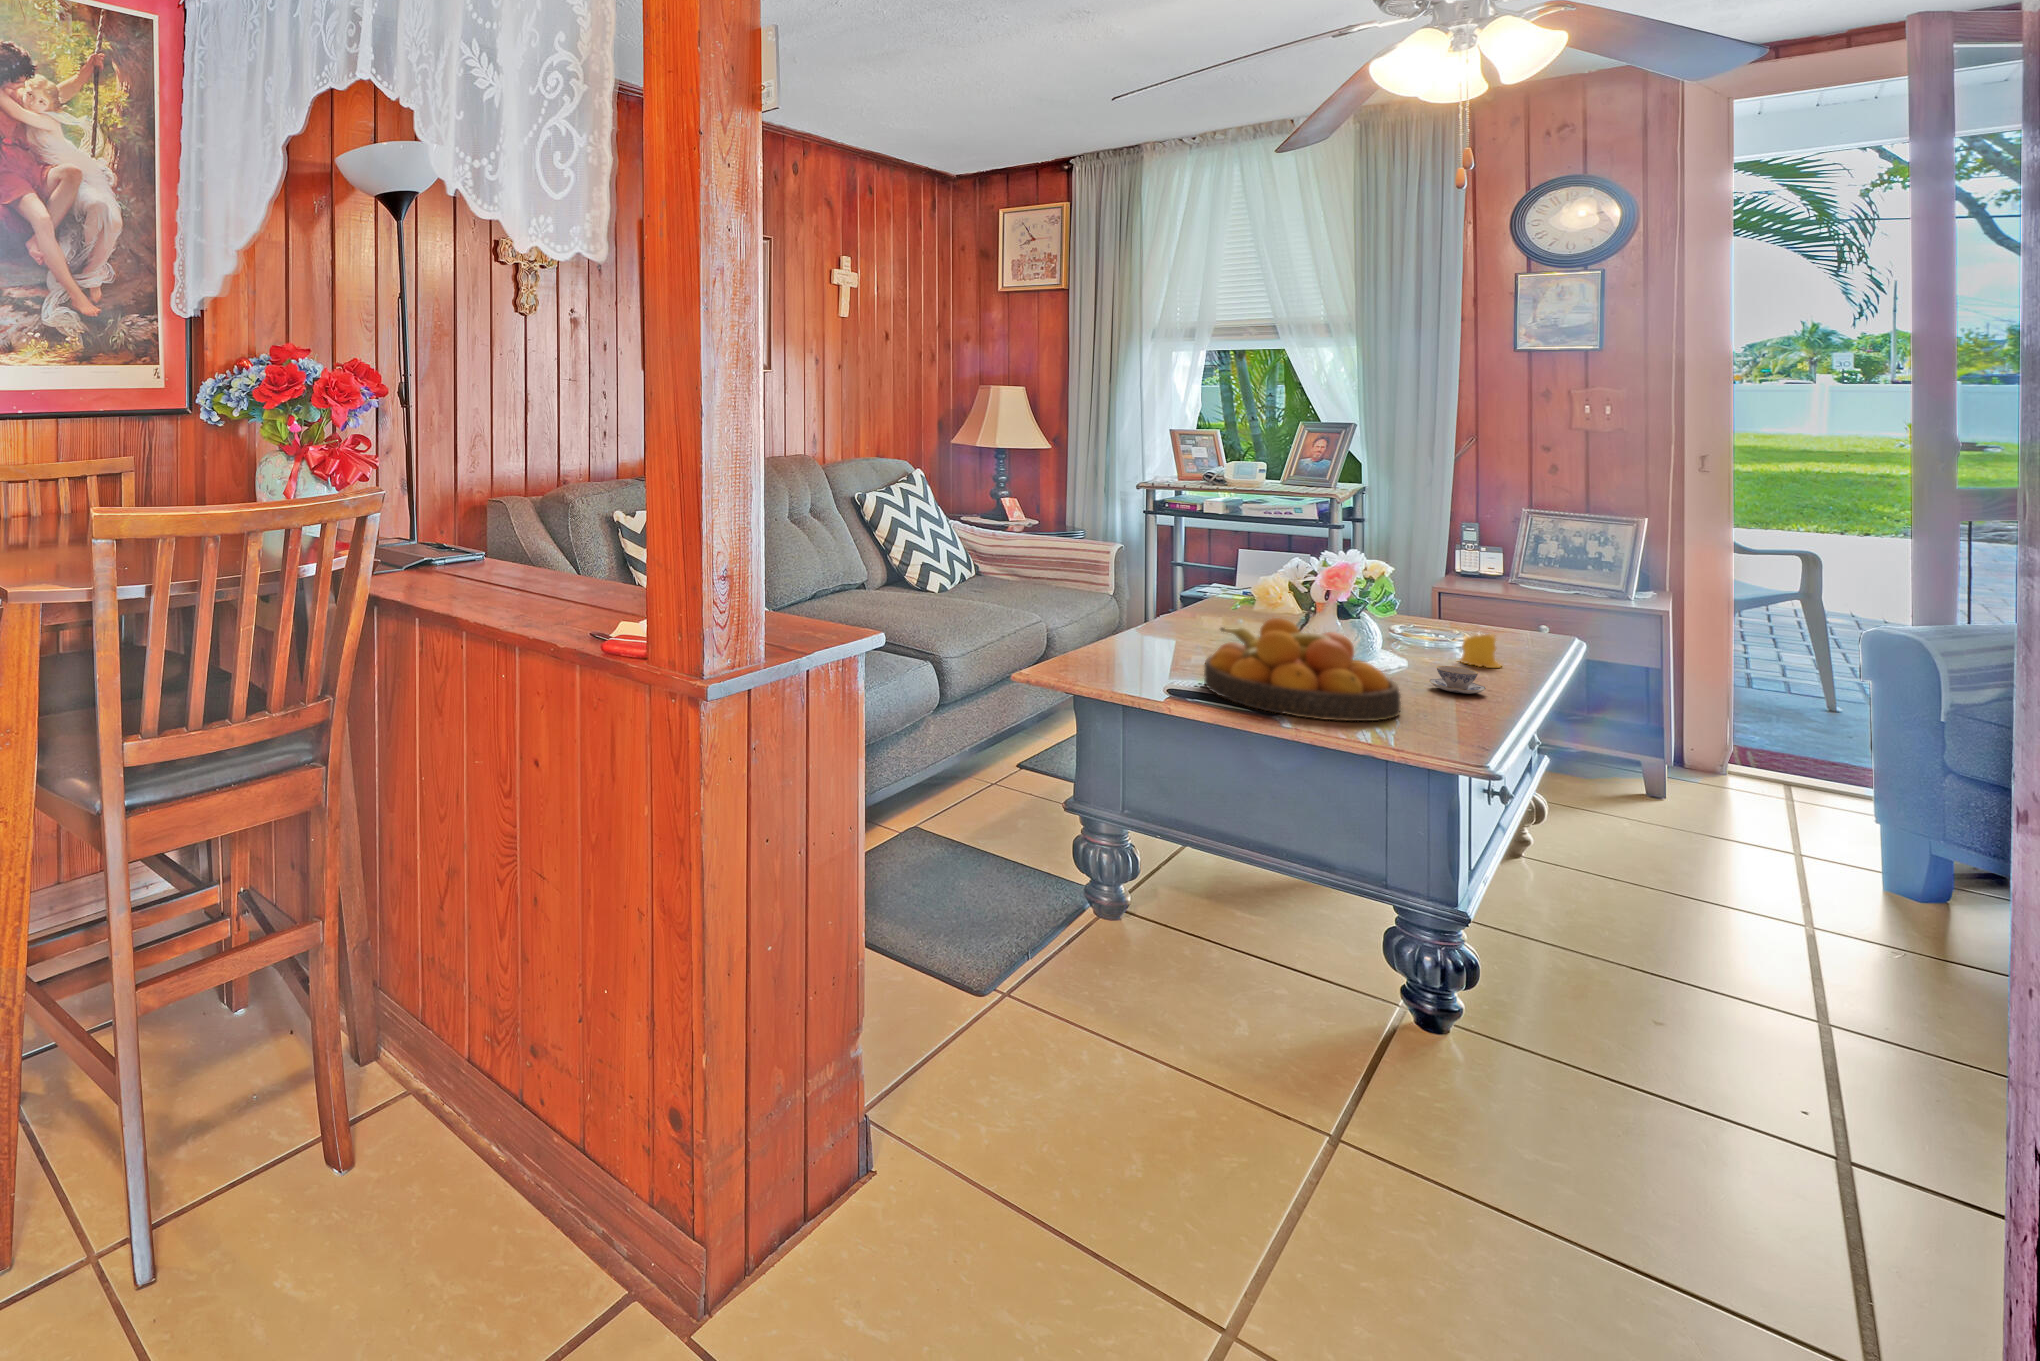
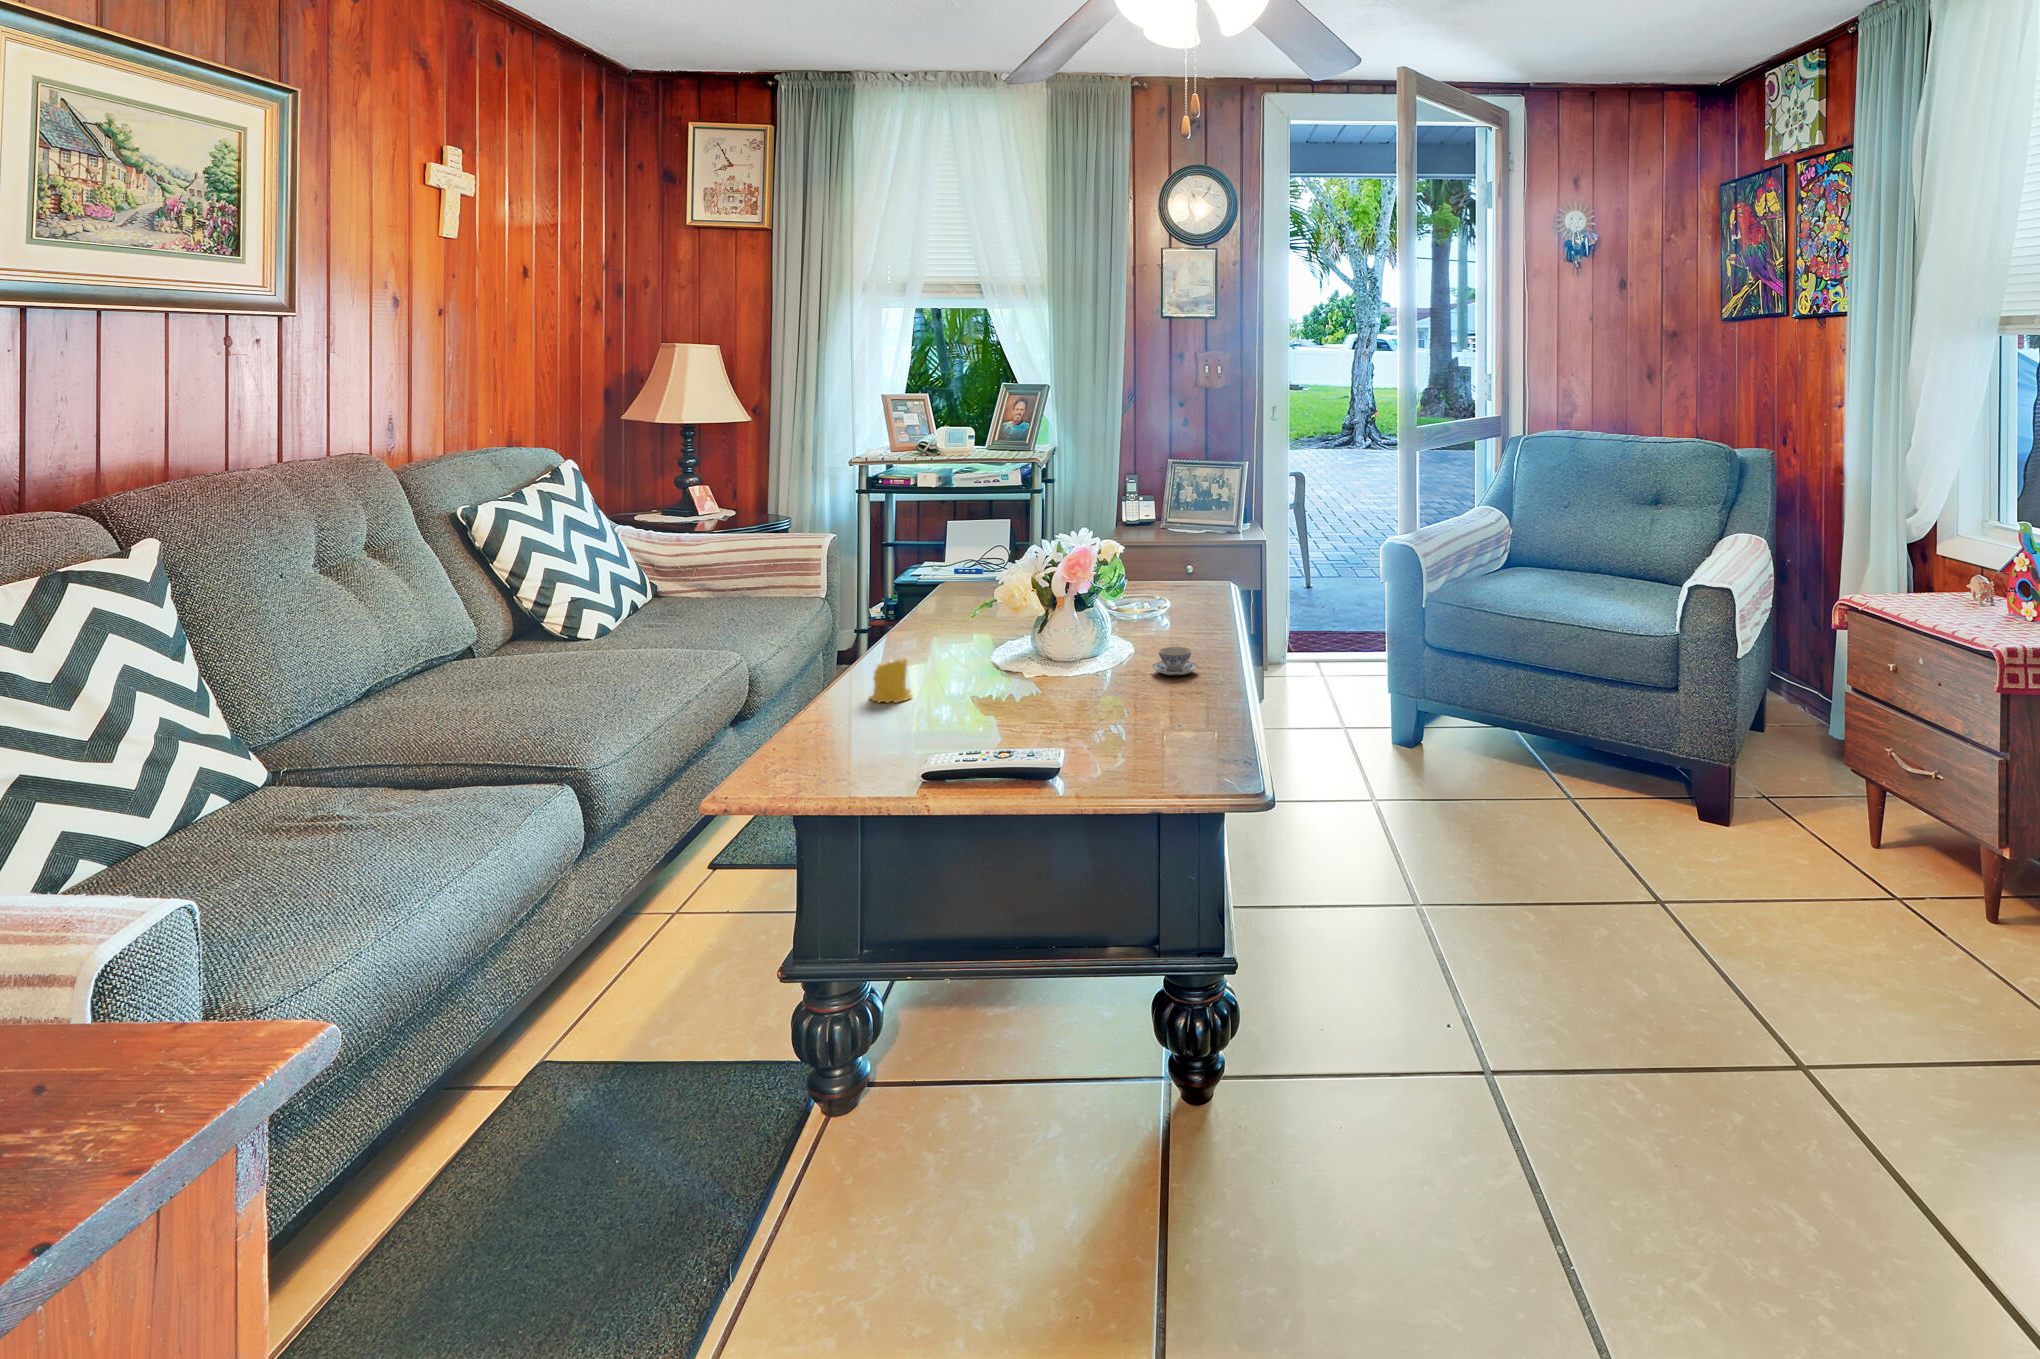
fruit bowl: present [1204,618,1401,721] -> none [953,628,1143,750]
candle: present [1459,634,1501,668] -> present [869,659,912,703]

